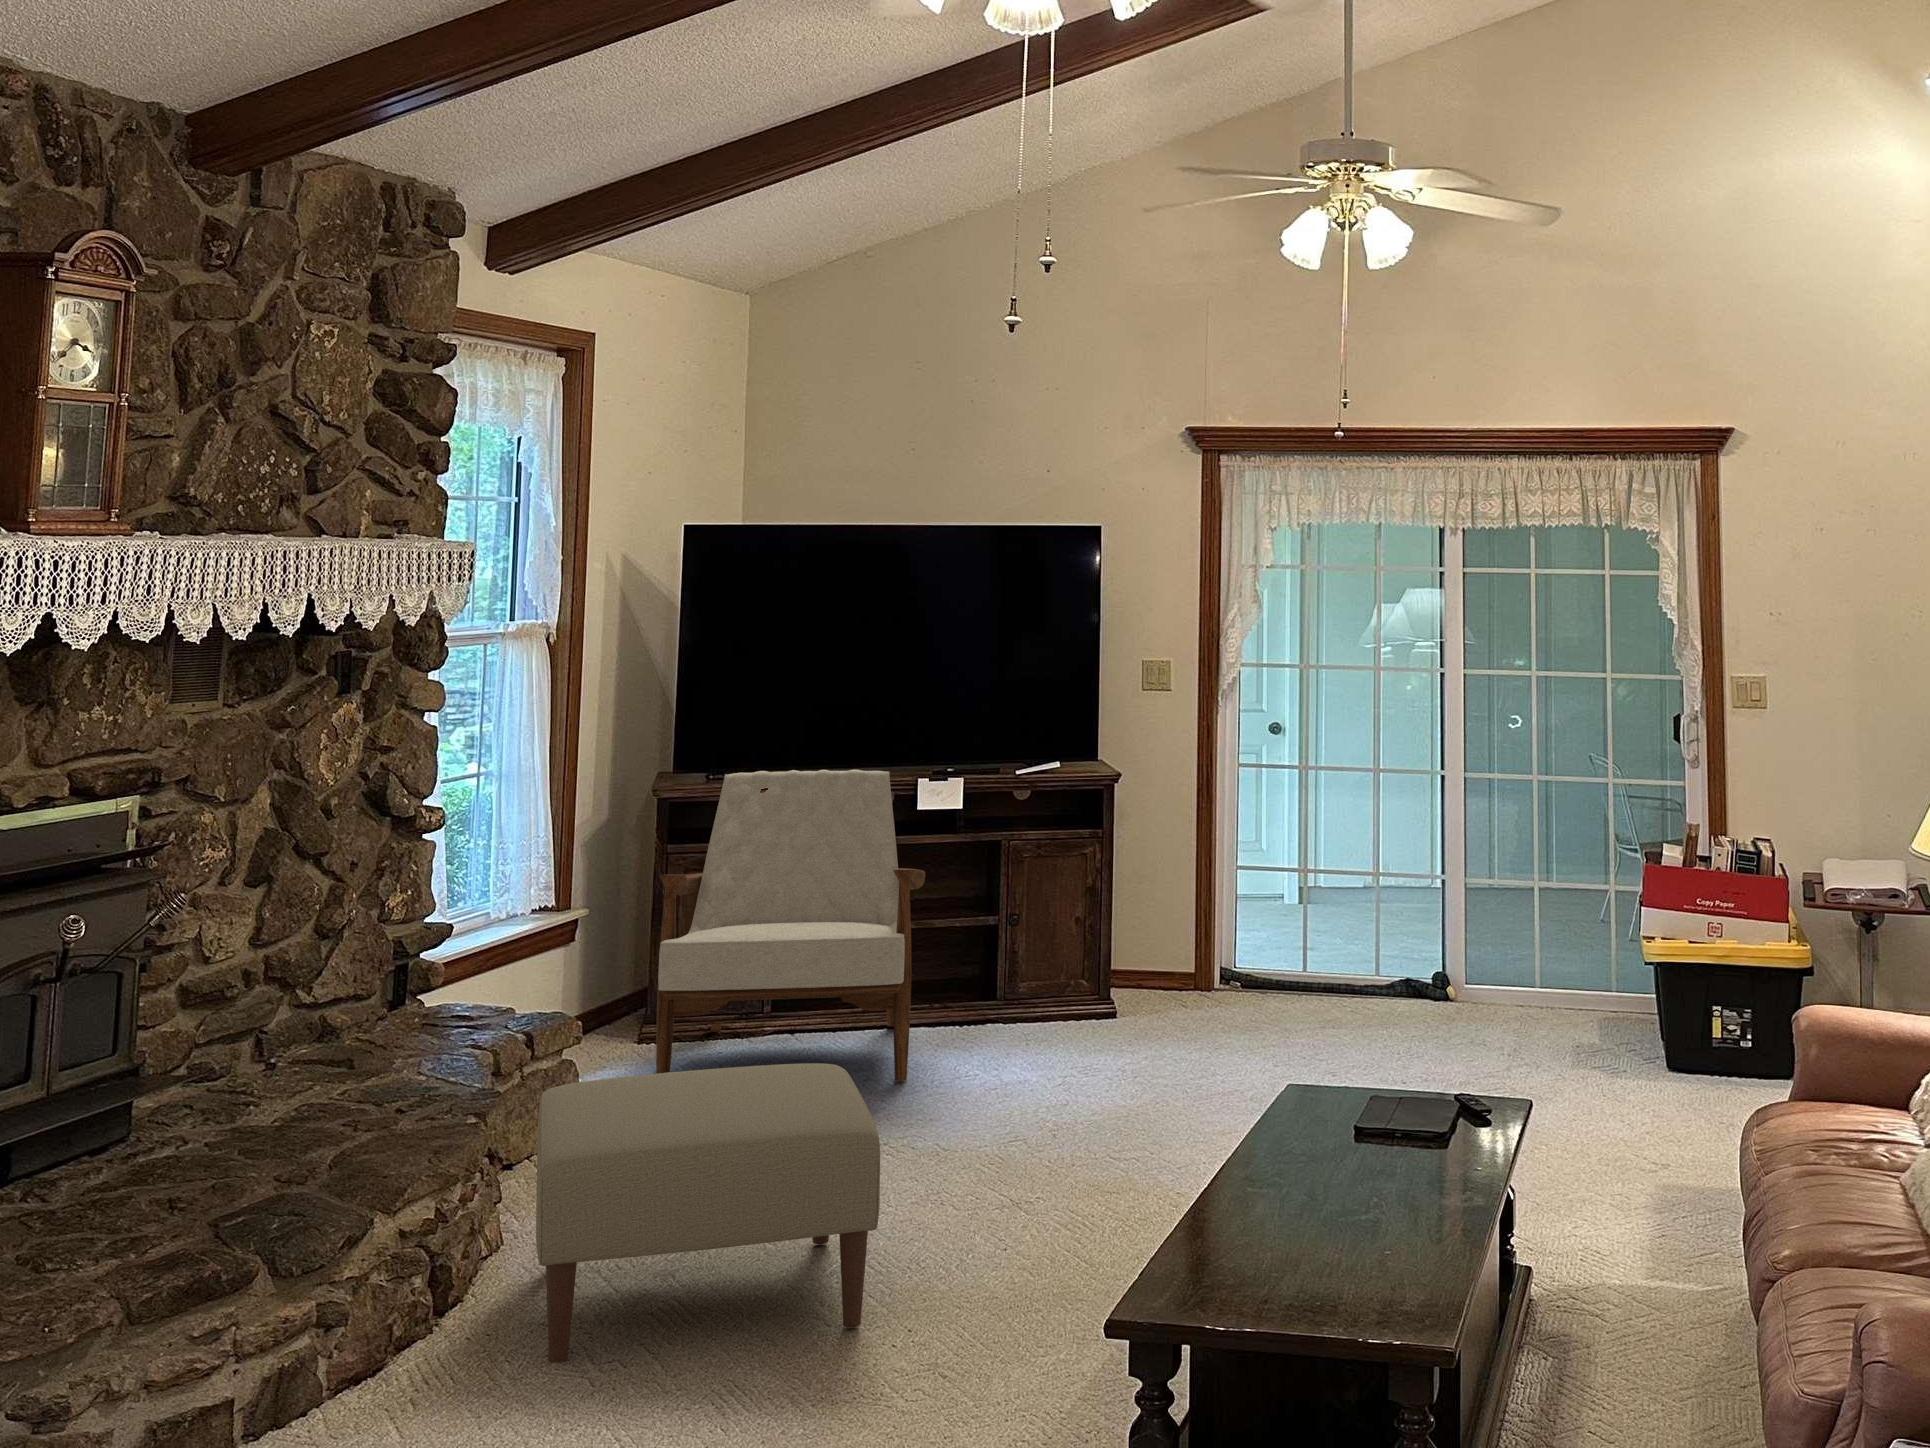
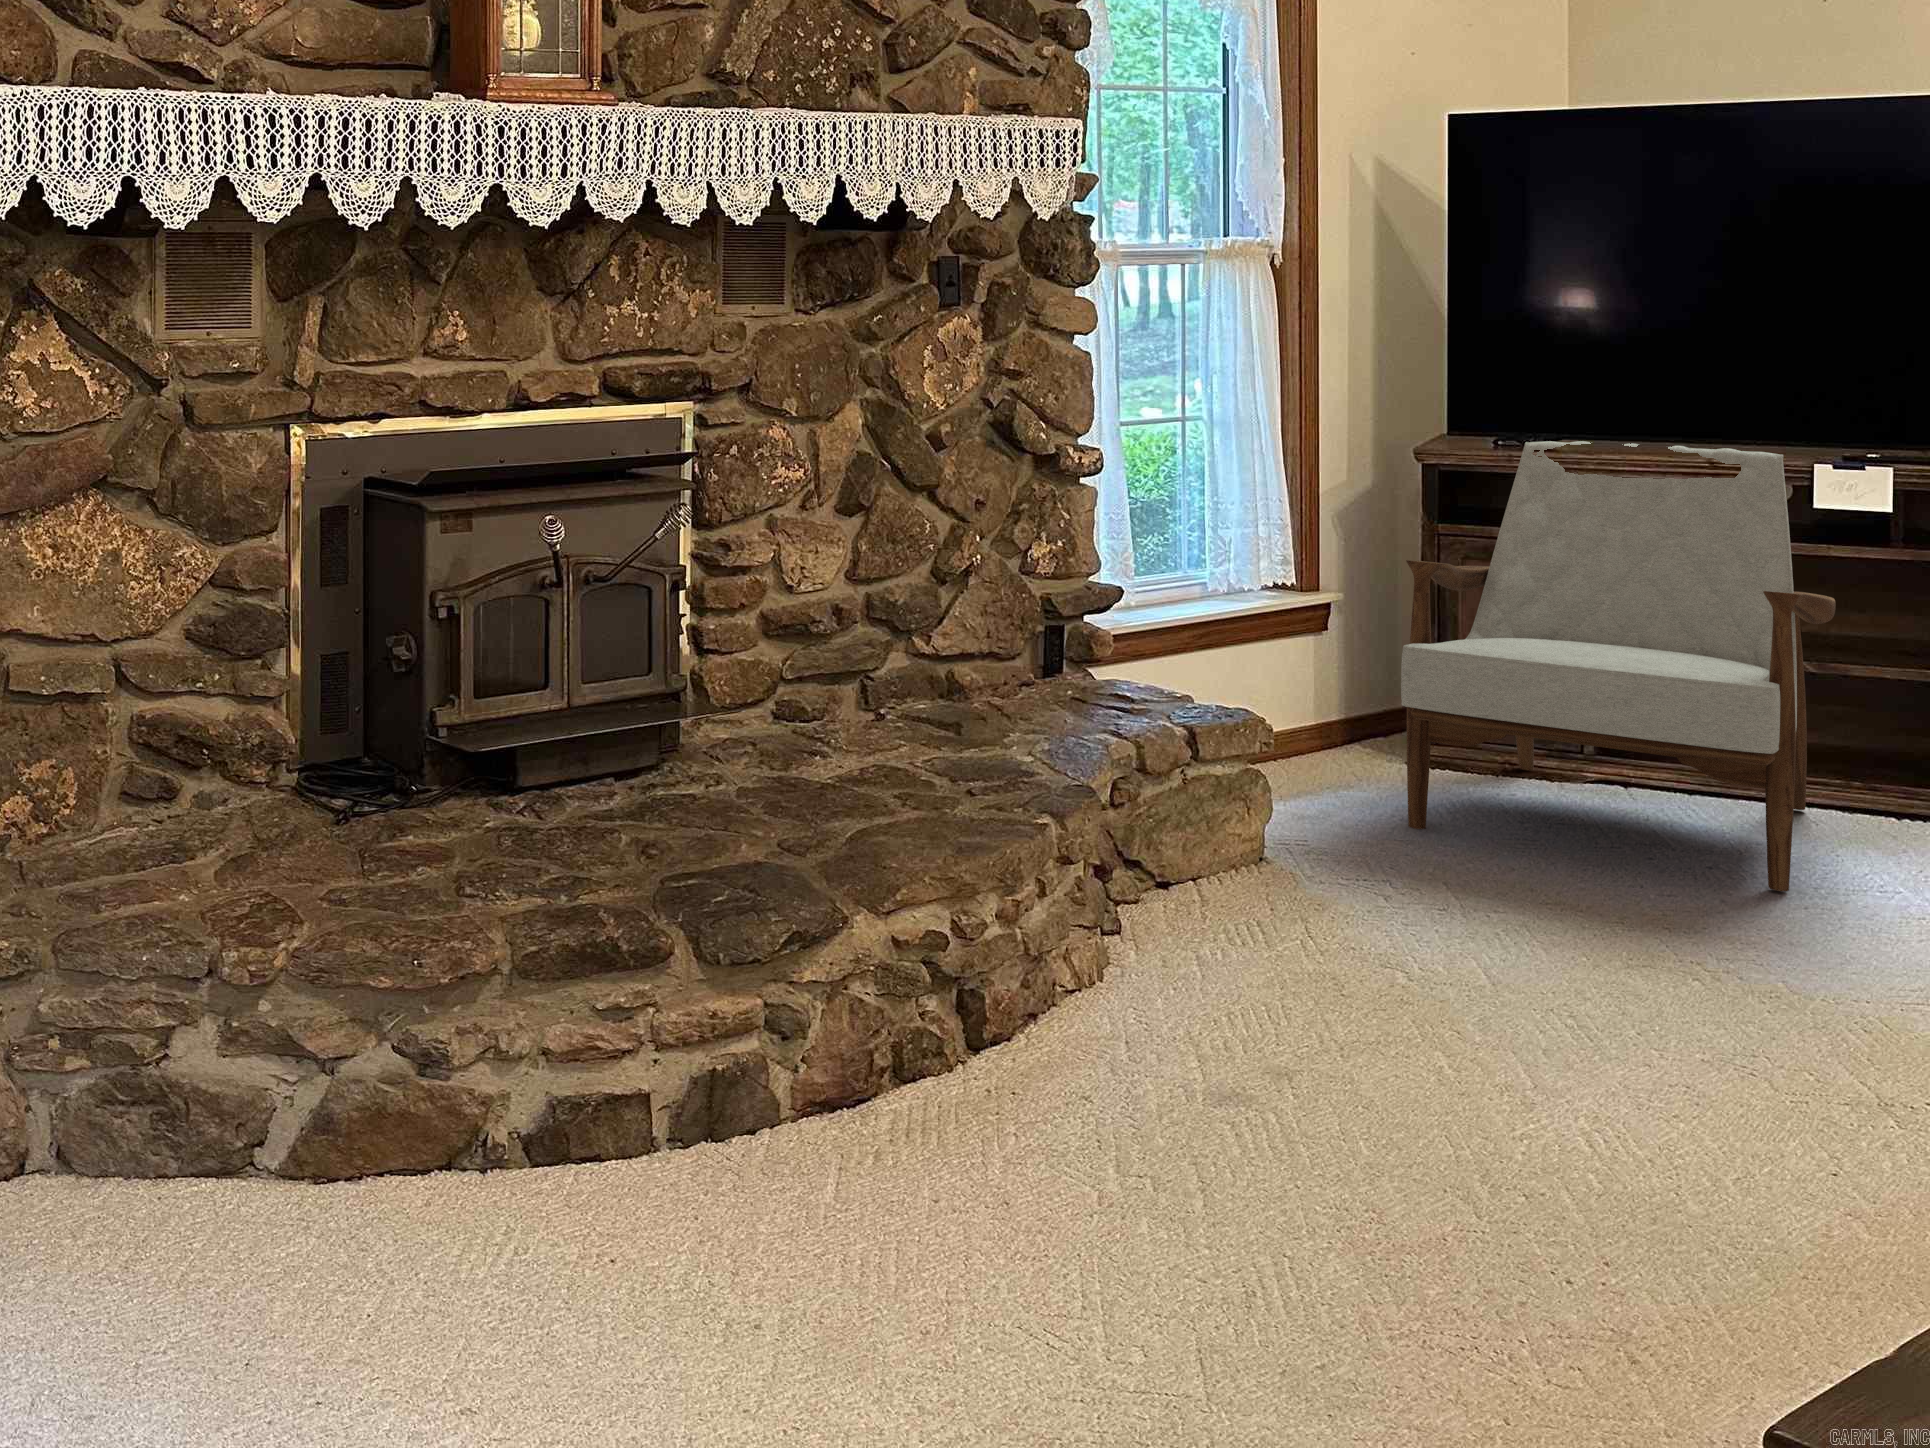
ottoman: present [536,1063,880,1363] -> none [1047,805,1575,1257]

